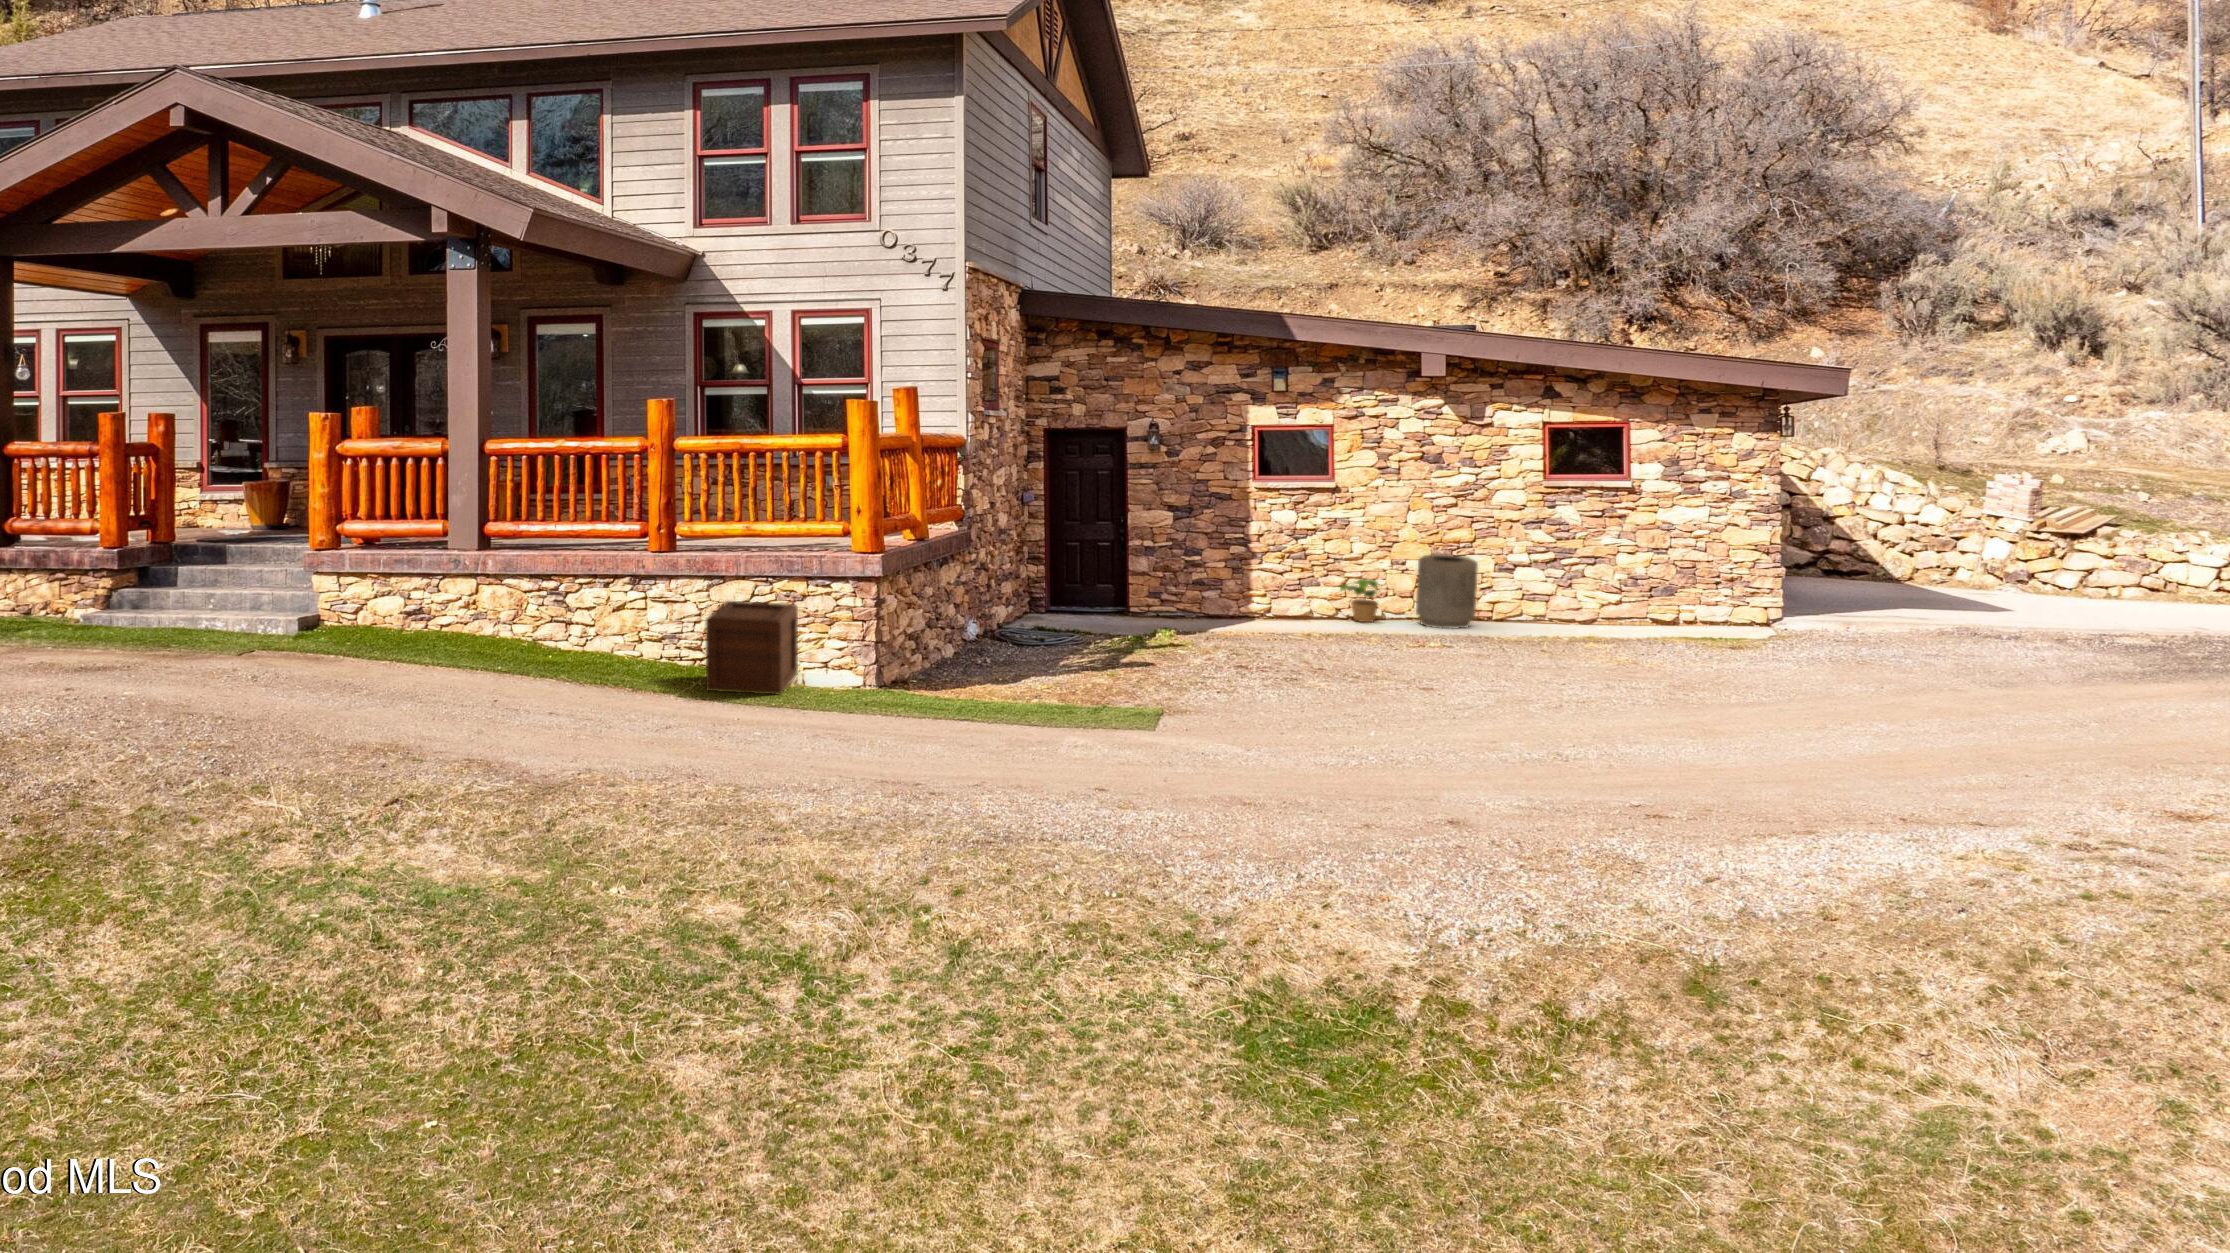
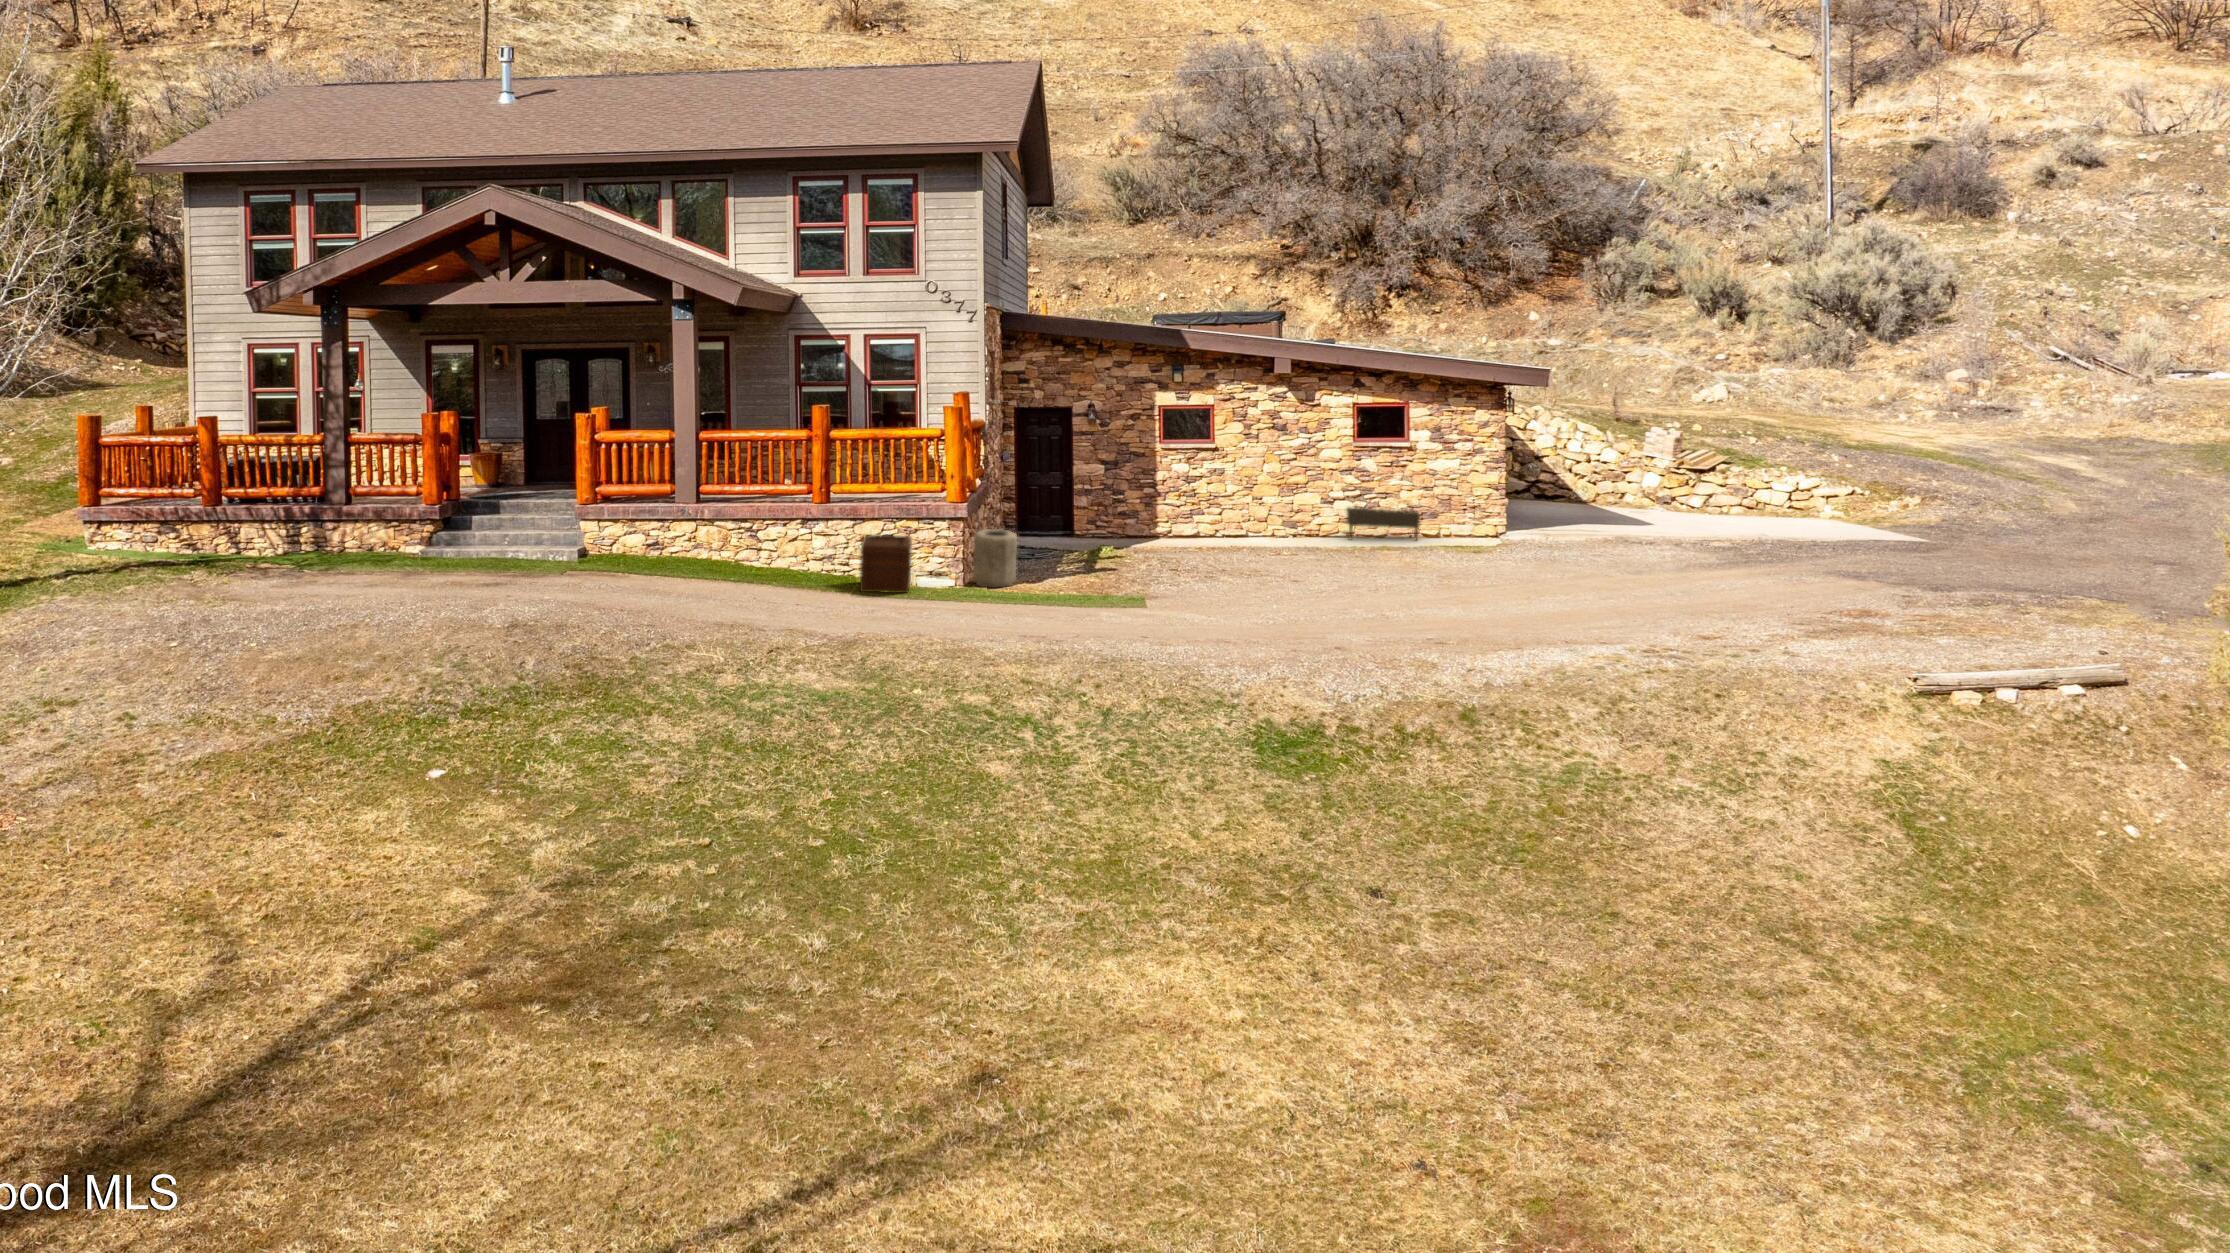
trash can: present [1416,554,1478,629] -> present [973,529,1017,587]
bench: none [1529,577,1651,635] -> present [1345,507,1420,539]
potted plant: present [1340,579,1378,622] -> none [1223,509,1250,538]

